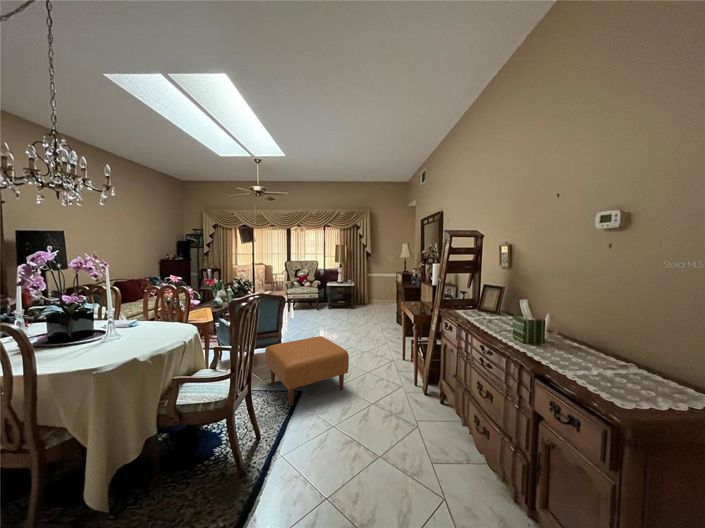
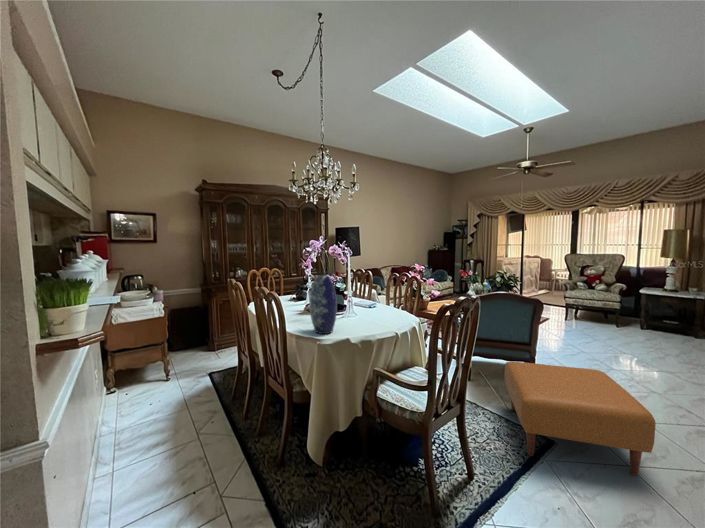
vase: none [67,293,113,364] -> present [309,275,337,334]

